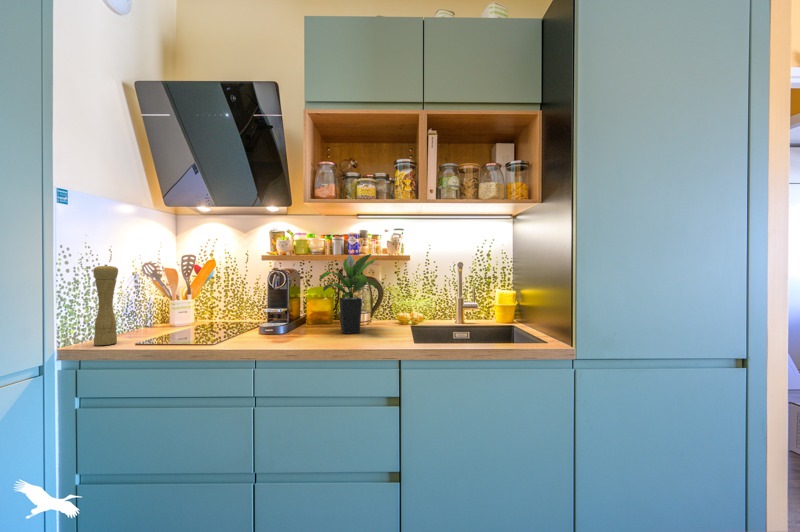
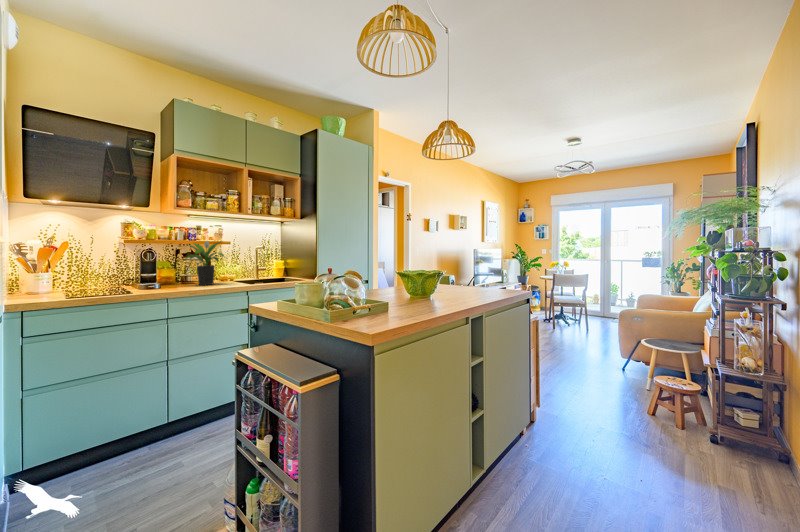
pepper mill: present [93,265,118,345] -> none [22,244,47,303]

